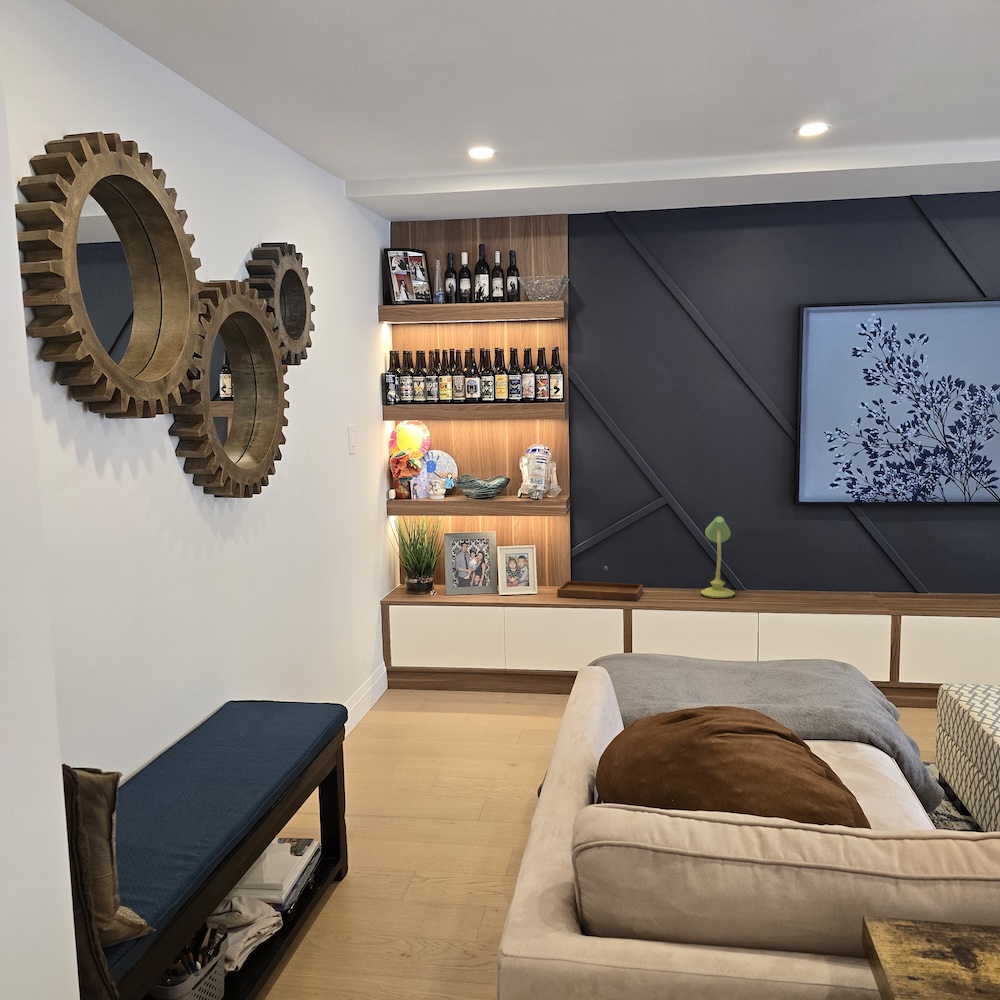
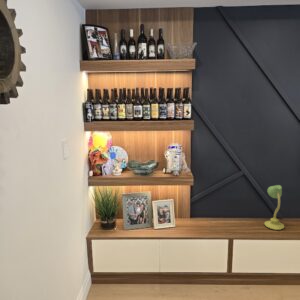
tray: present [557,566,643,601] -> none [187,211,234,234]

